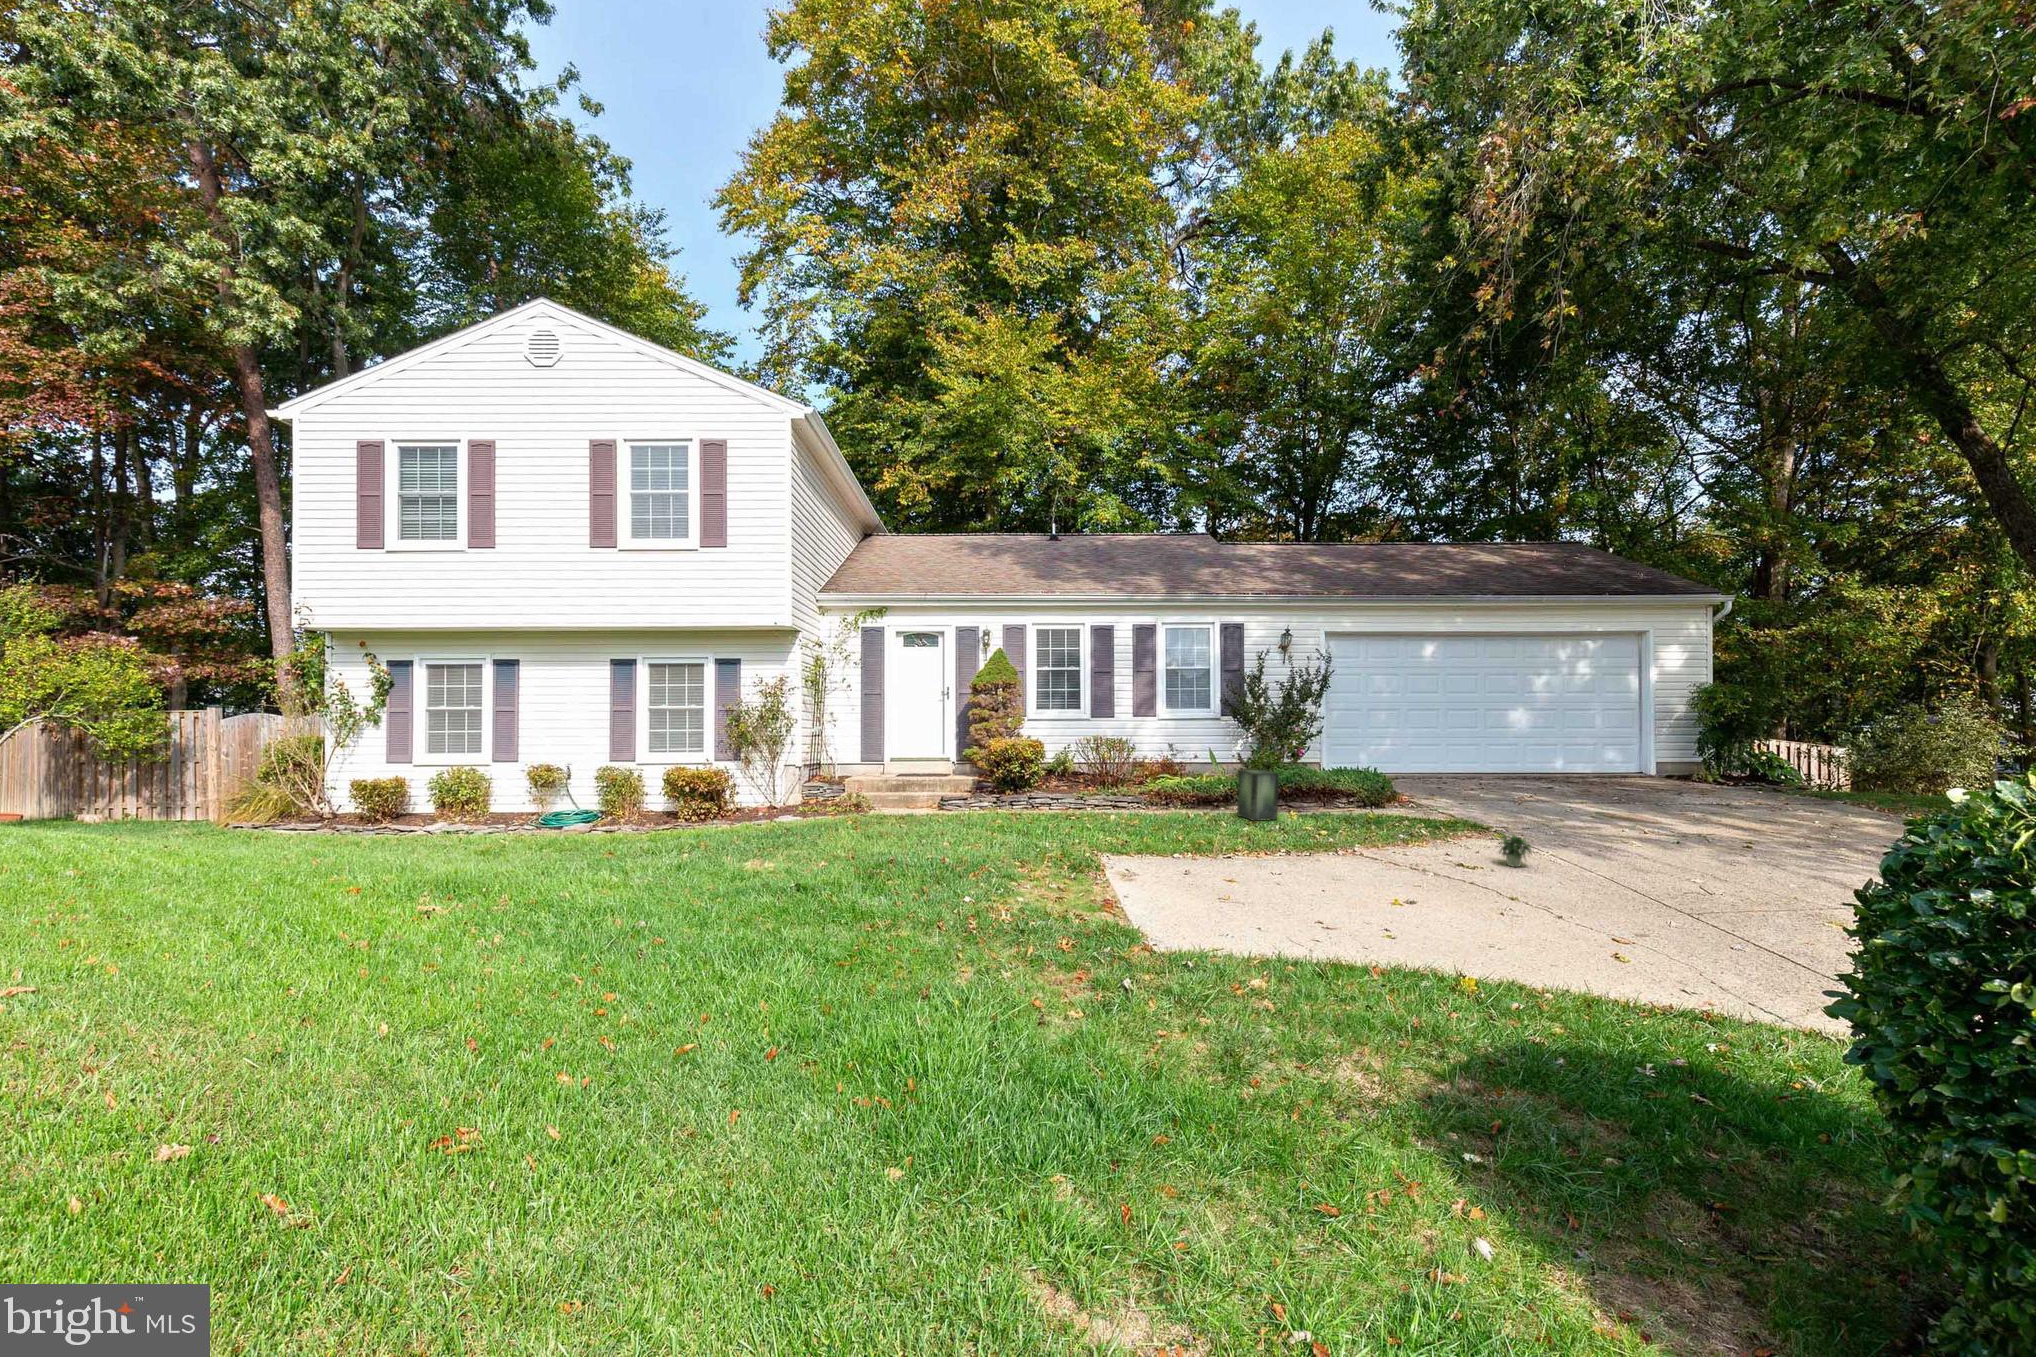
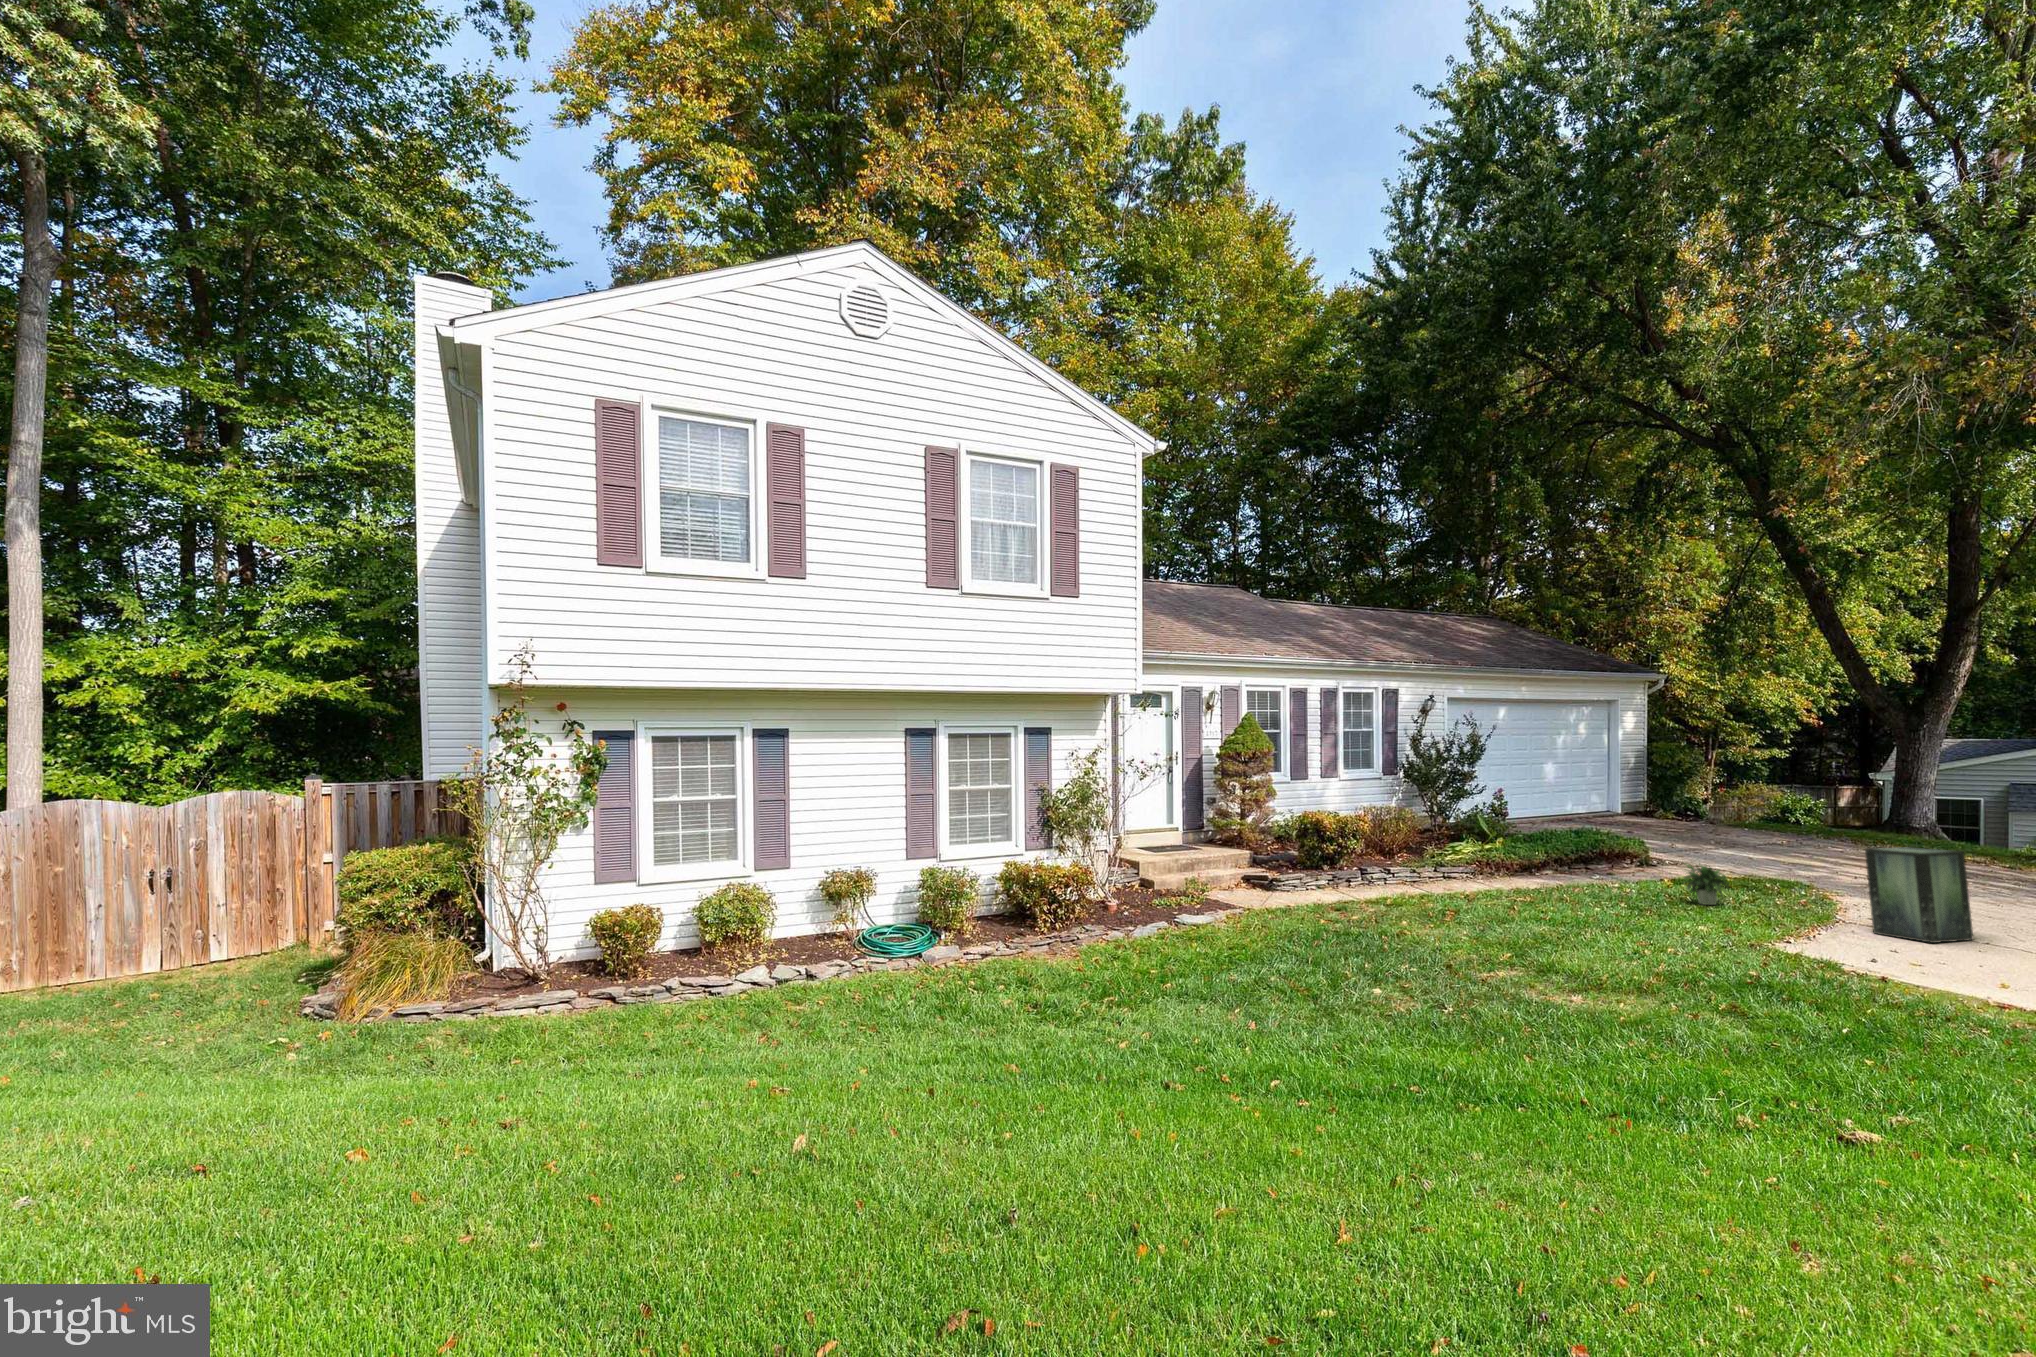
storage box: present [1237,770,1279,821] -> present [1865,847,1973,943]

